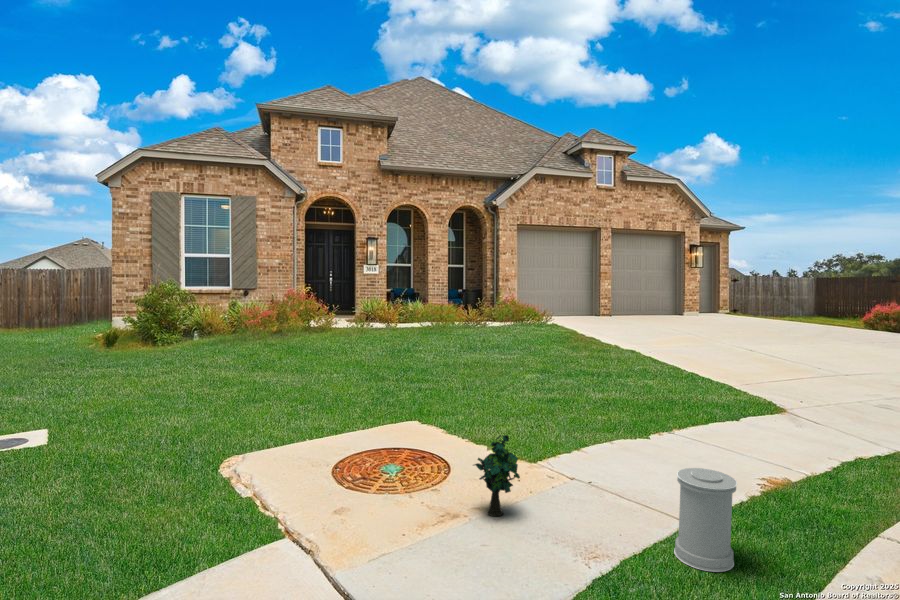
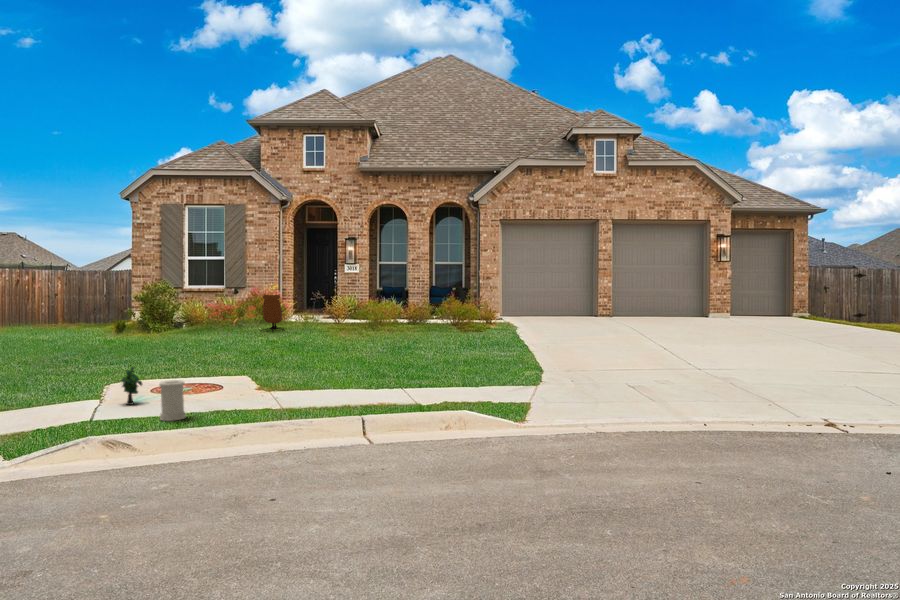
lounge chair: none [313,297,342,340] -> present [262,295,284,331]

